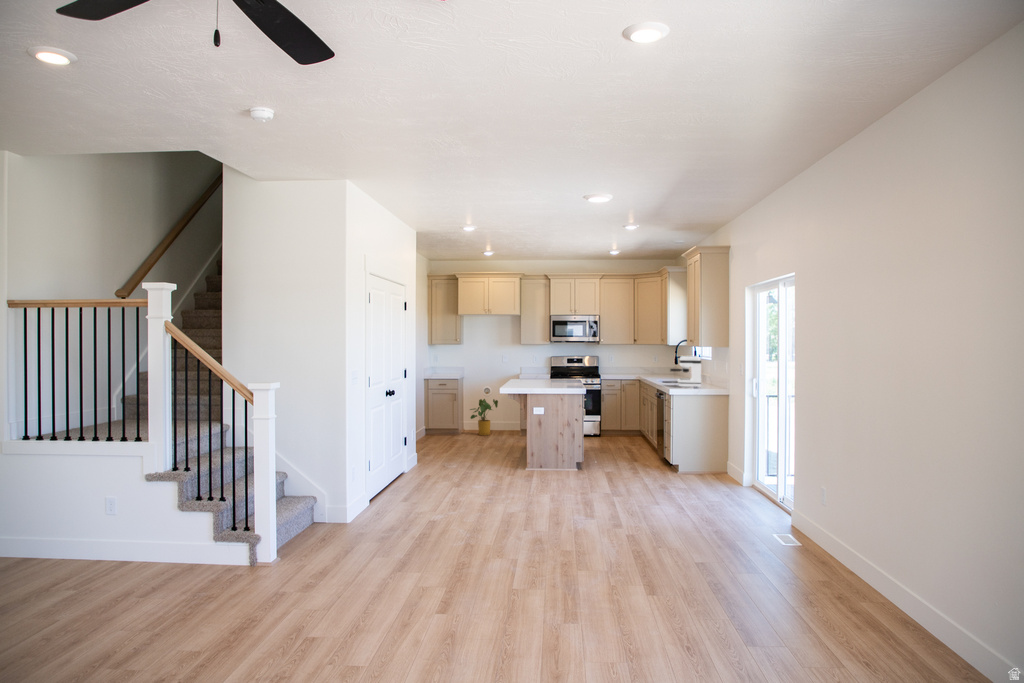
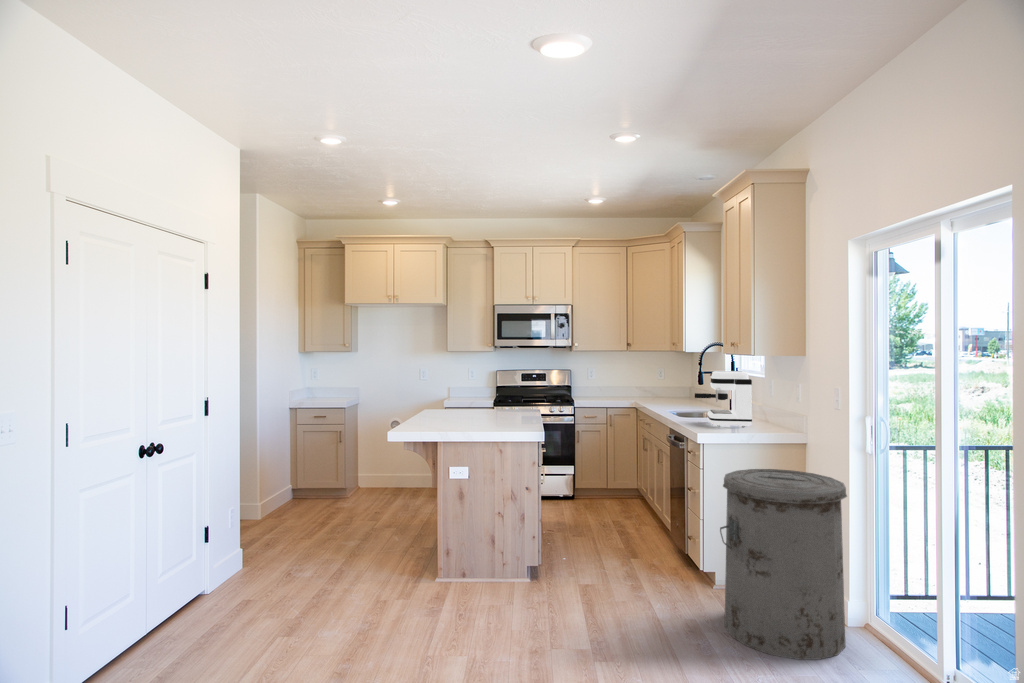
house plant: present [470,399,498,435] -> none [362,438,413,498]
trash can: none [676,406,739,494] -> present [720,469,847,660]

